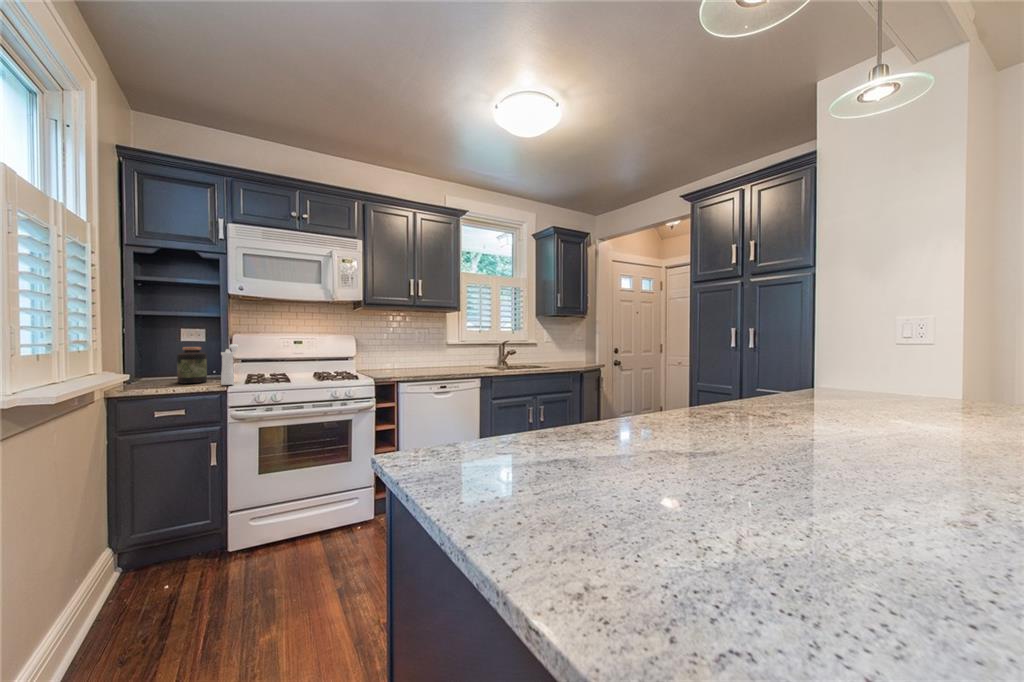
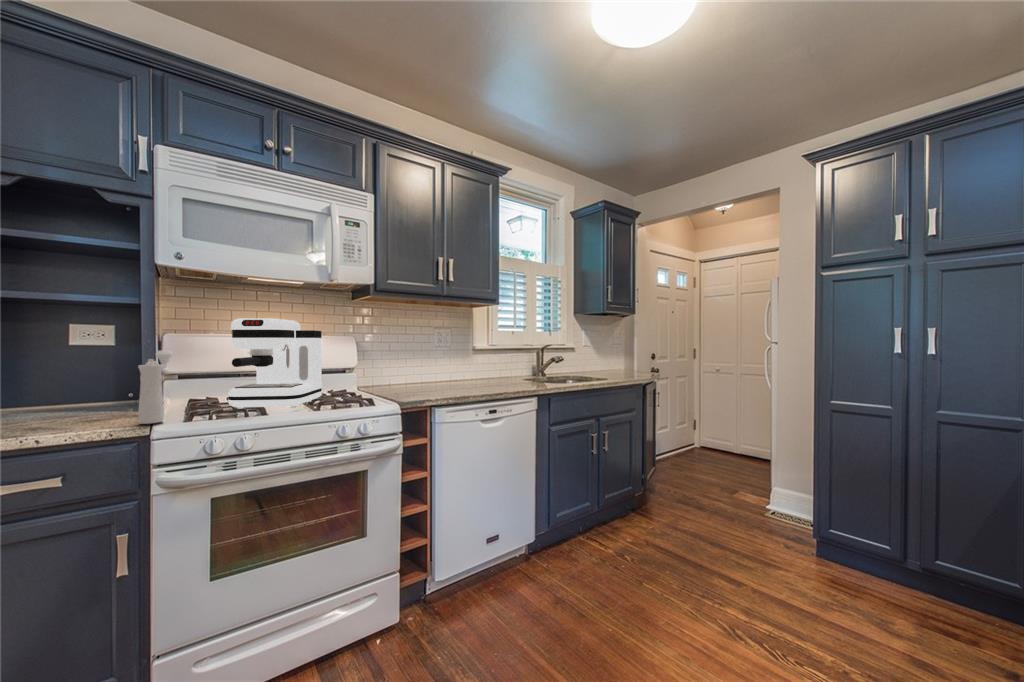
coffee maker: none [269,325,327,380] -> present [228,319,322,409]
jar: present [177,347,207,383] -> none [52,355,113,422]

